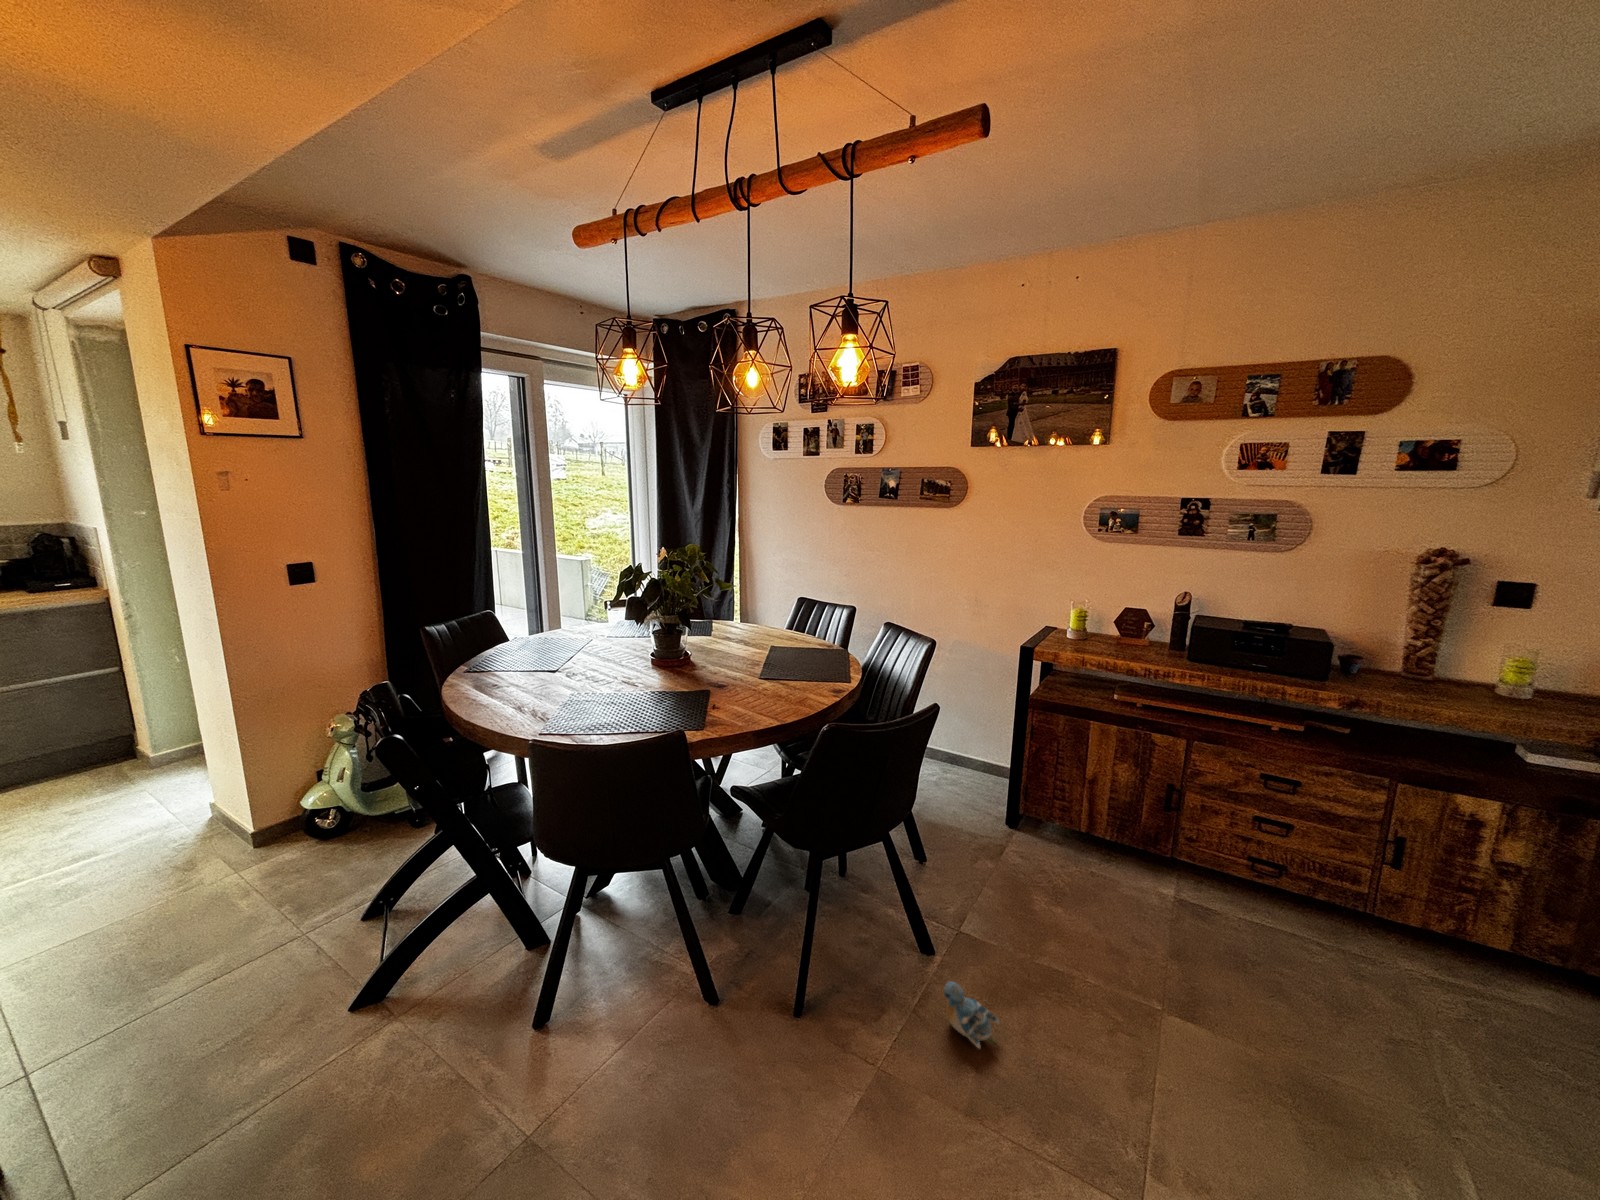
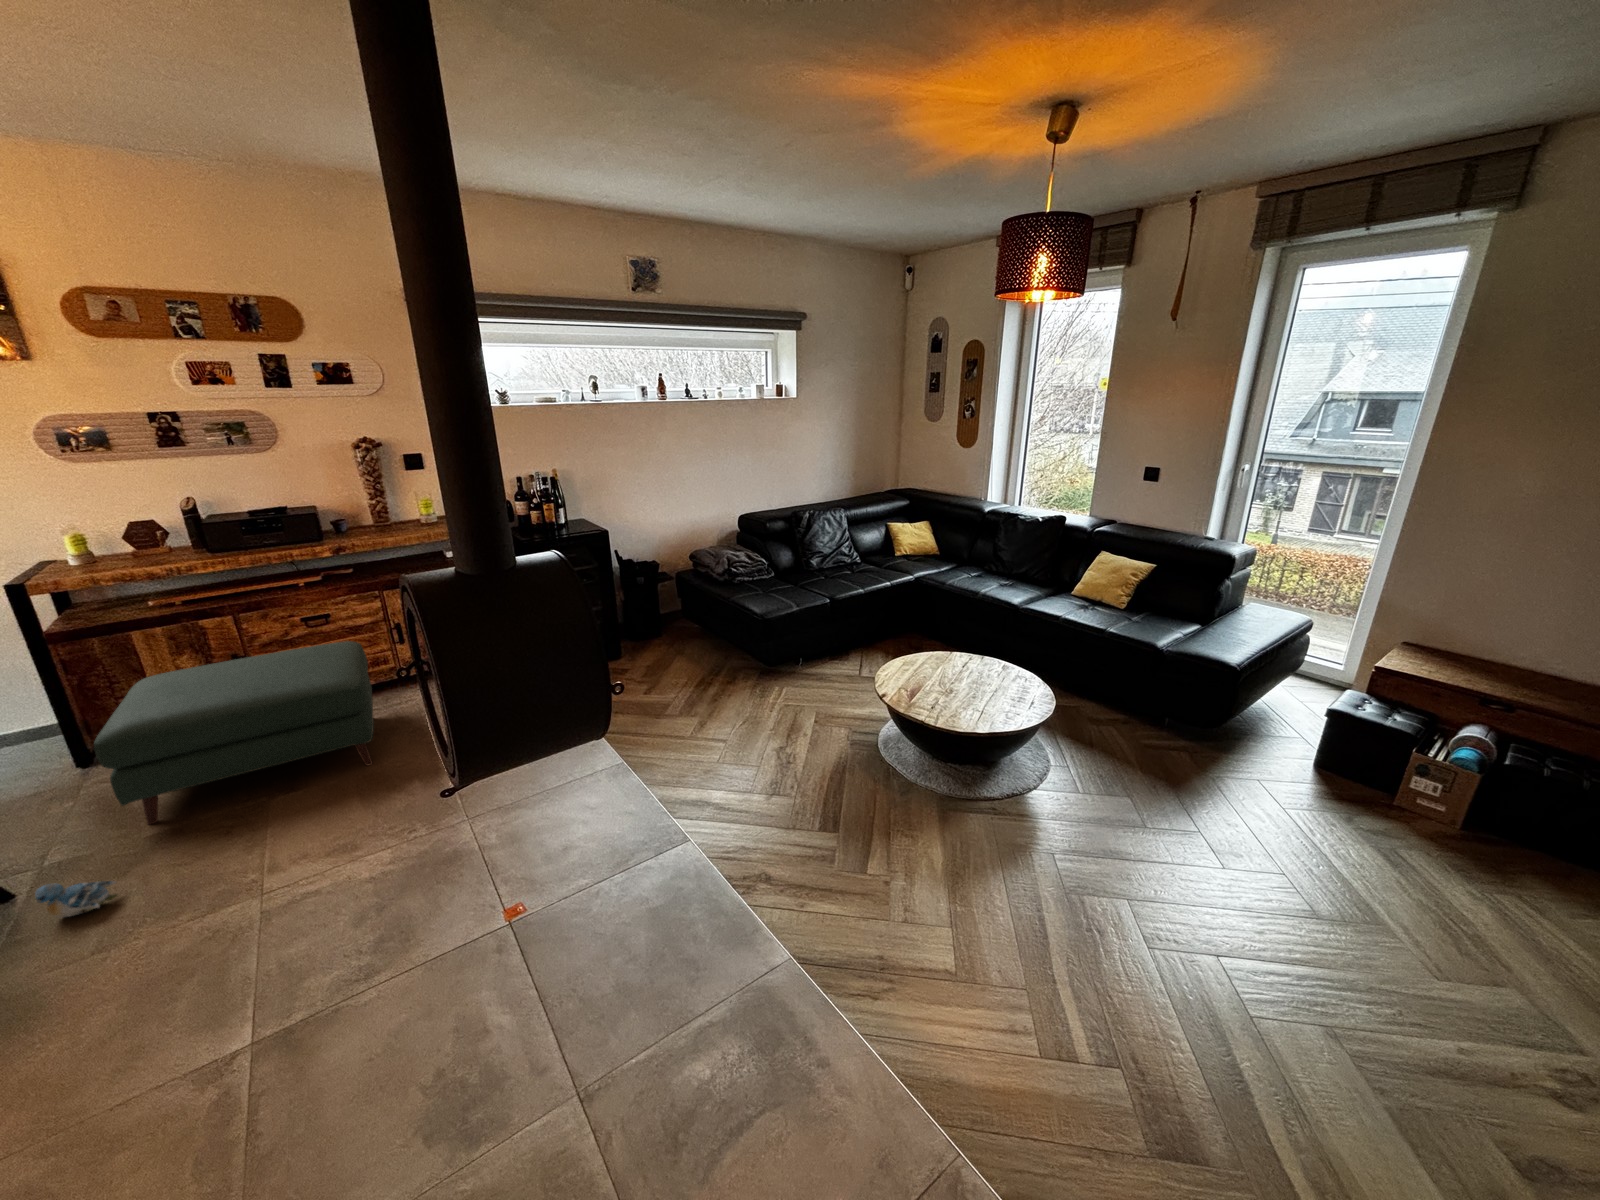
ottoman: none [1028,776,1361,1072] -> present [94,641,374,825]

